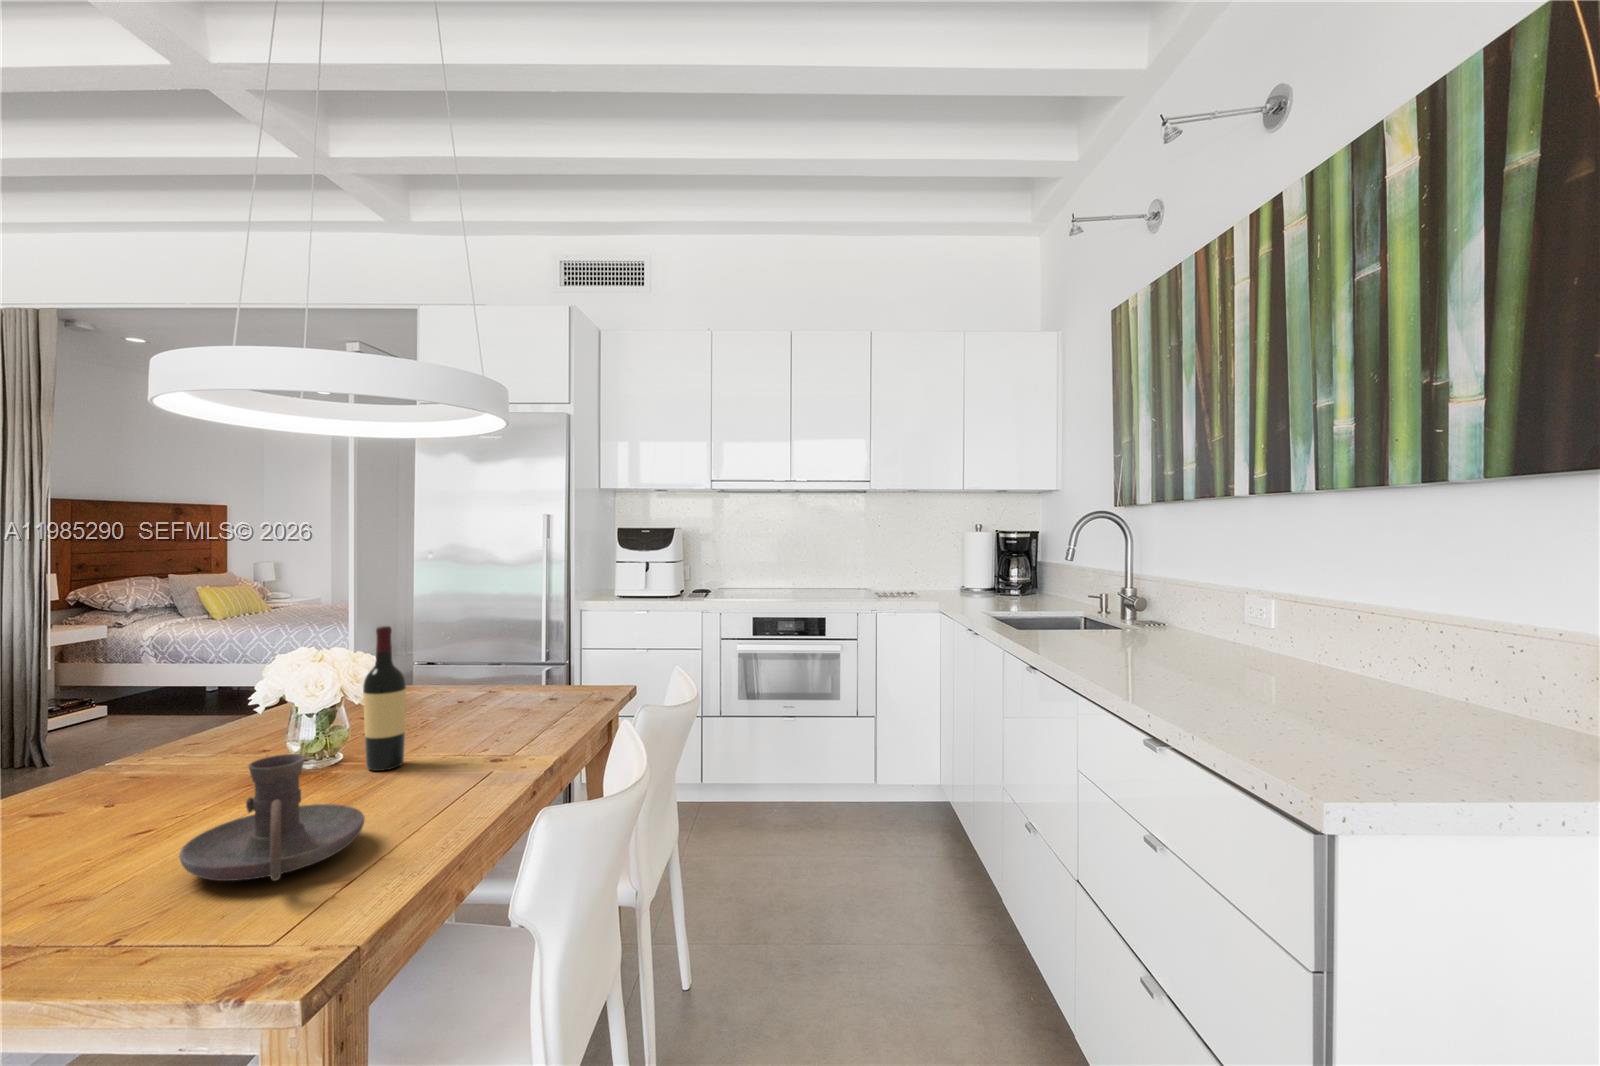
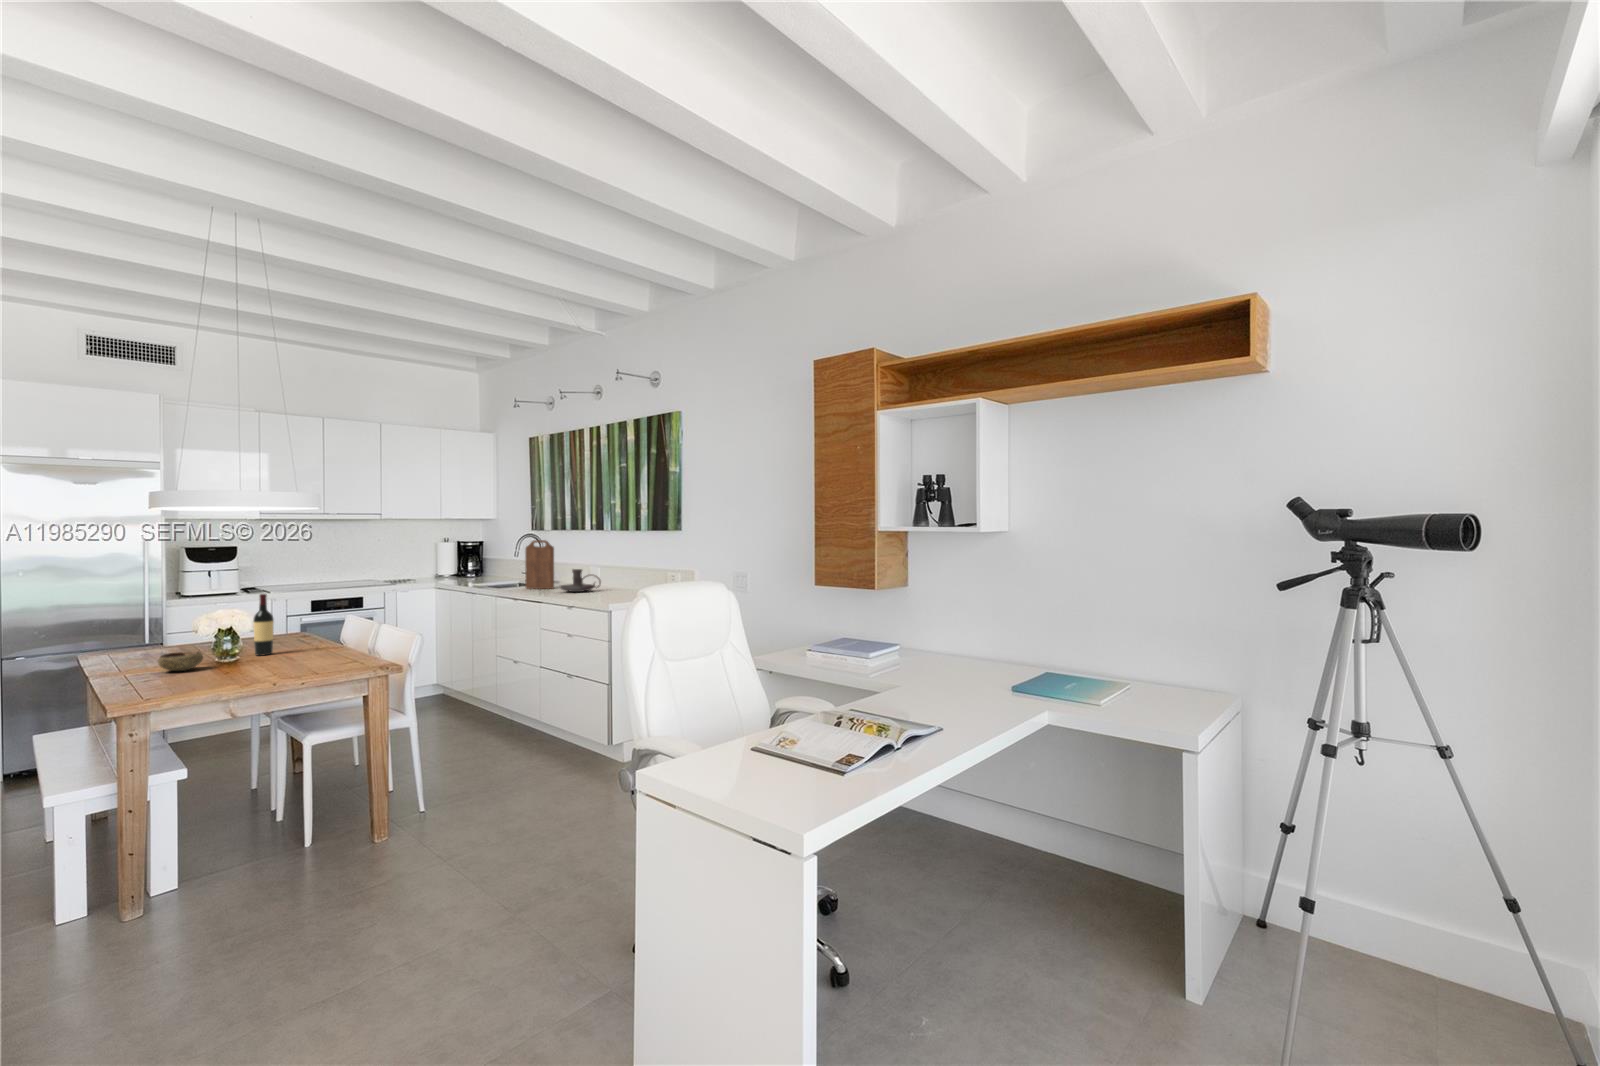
cutting board: none [1066,521,1139,649] -> present [525,540,554,589]
candle holder: present [179,754,365,881] -> present [560,569,601,592]
bowl: none [65,755,178,810] -> present [158,651,203,671]

